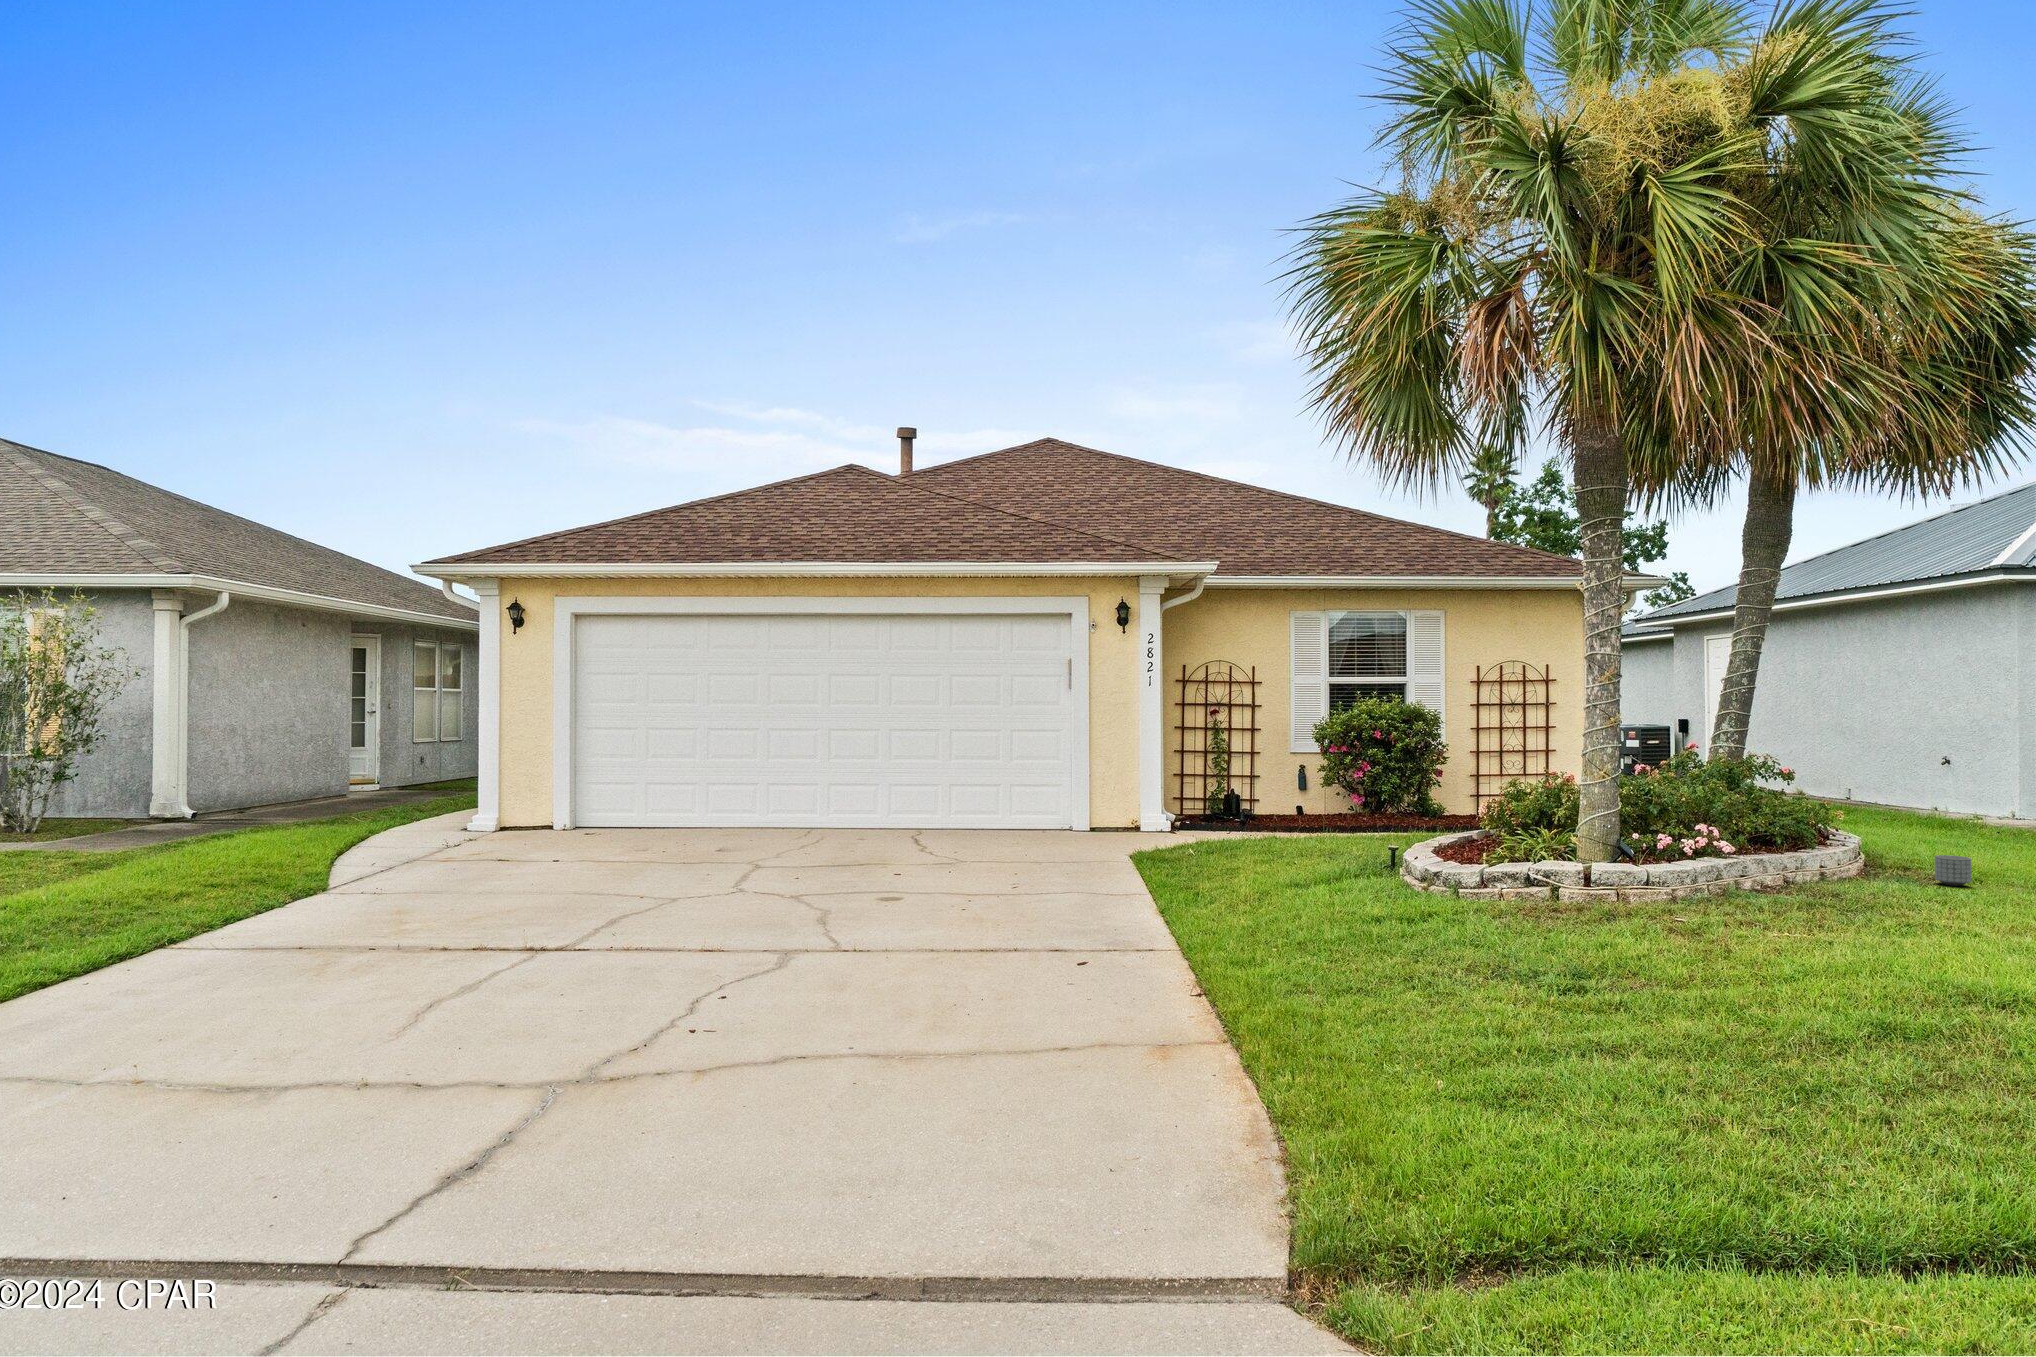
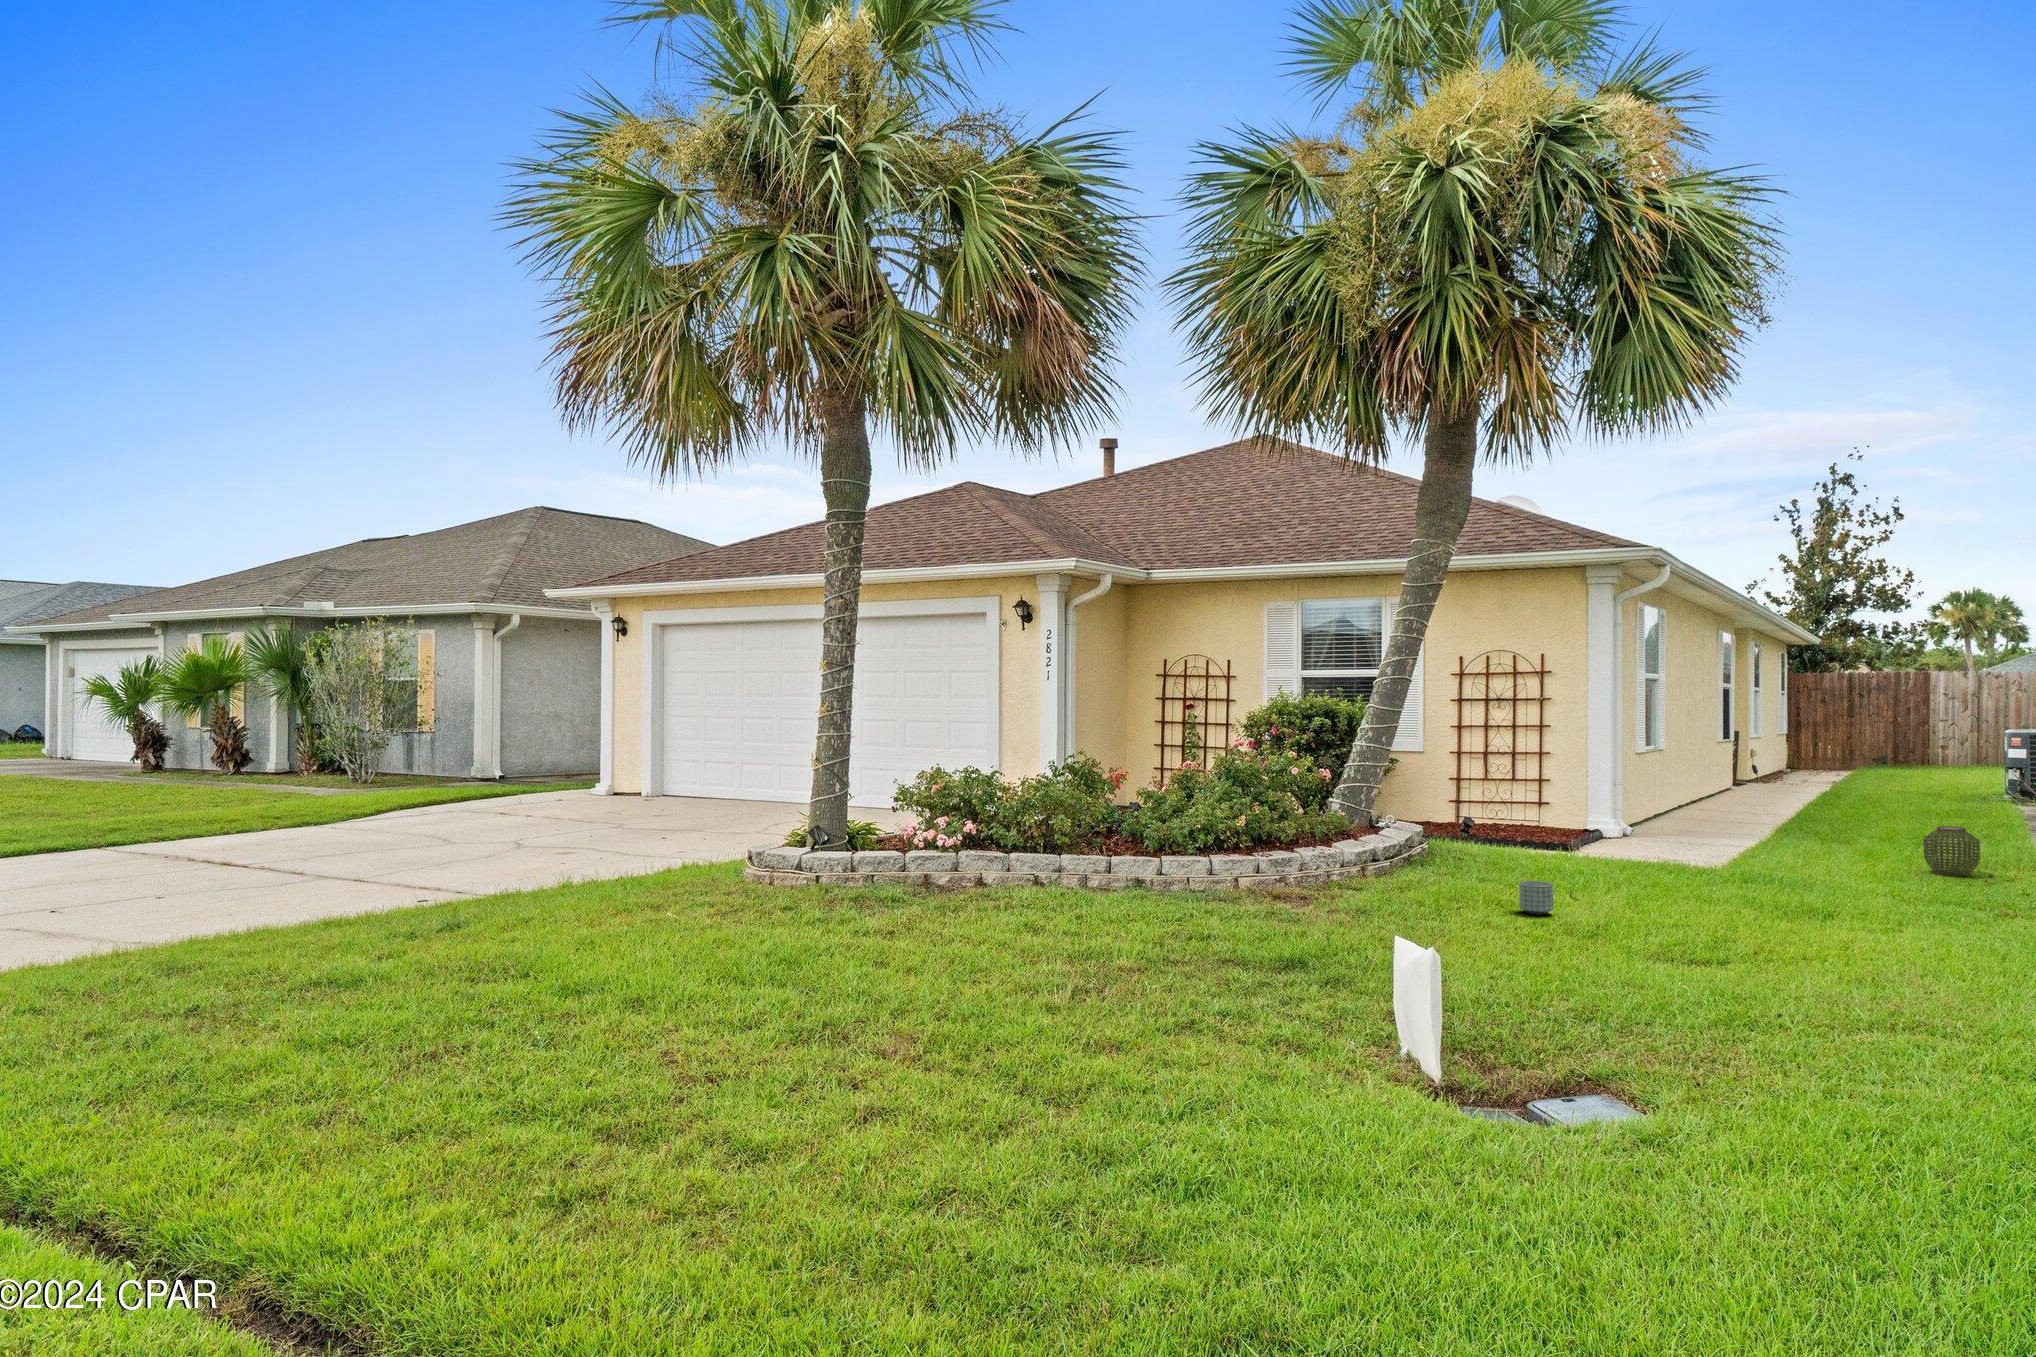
woven basket: none [1940,800,1986,840] -> present [1924,826,1980,877]

